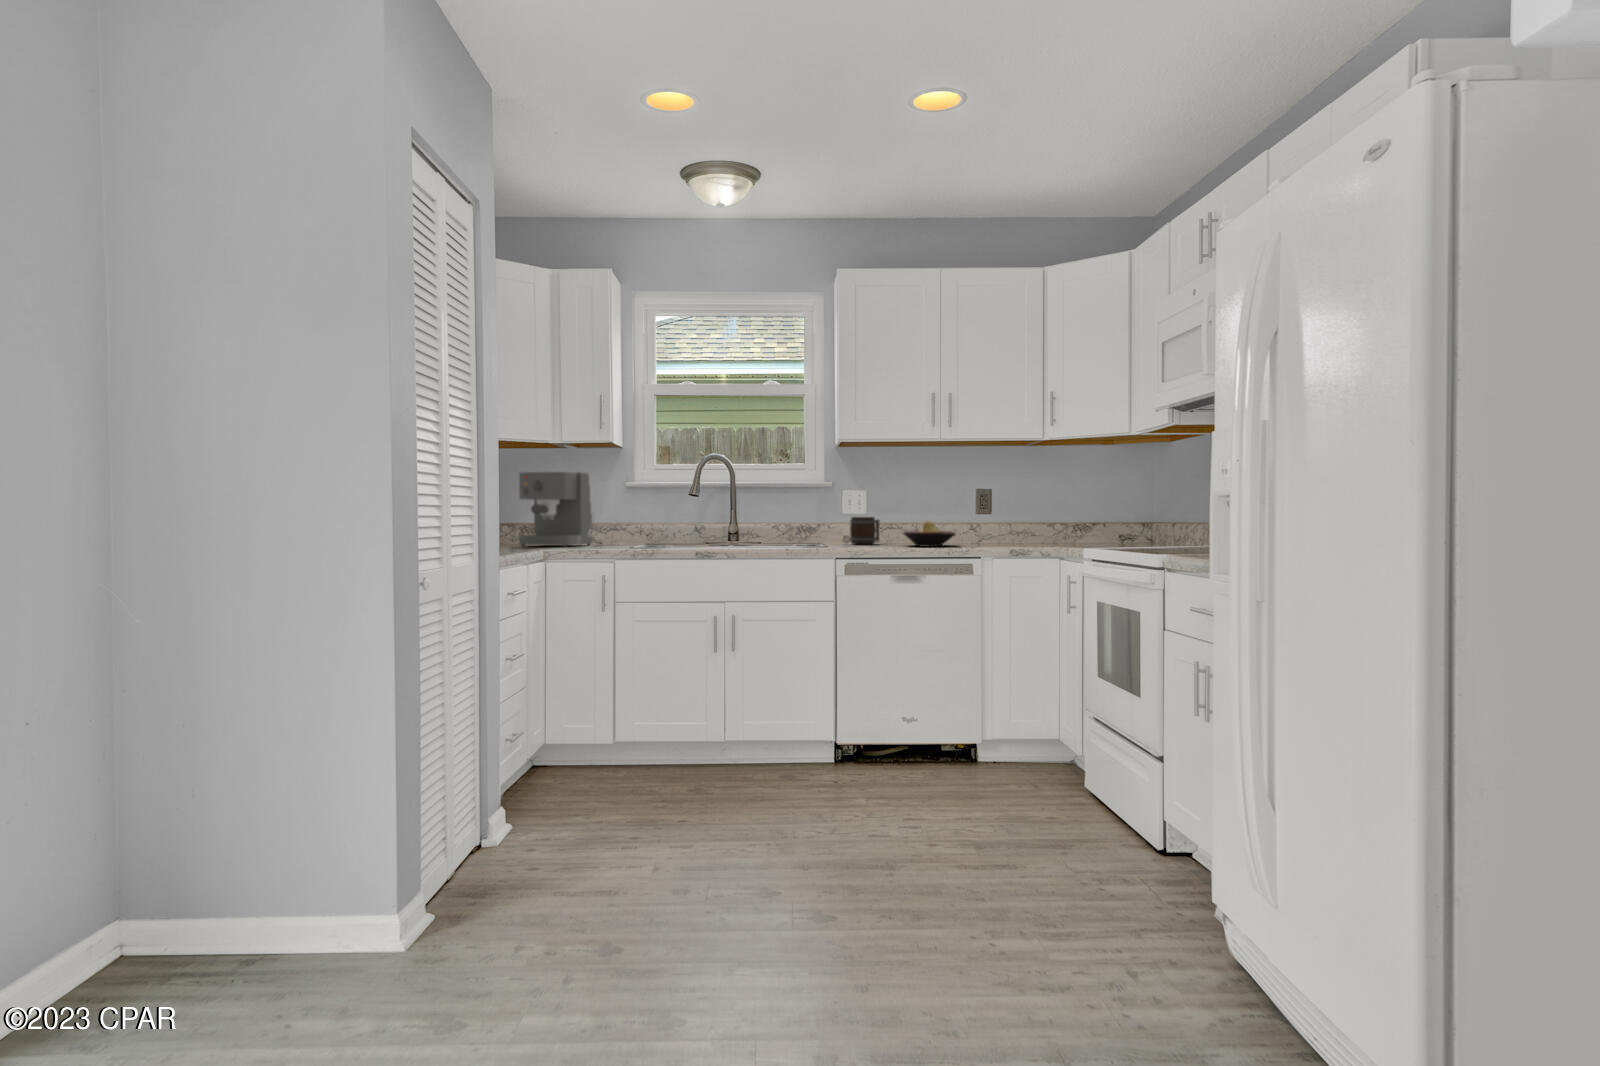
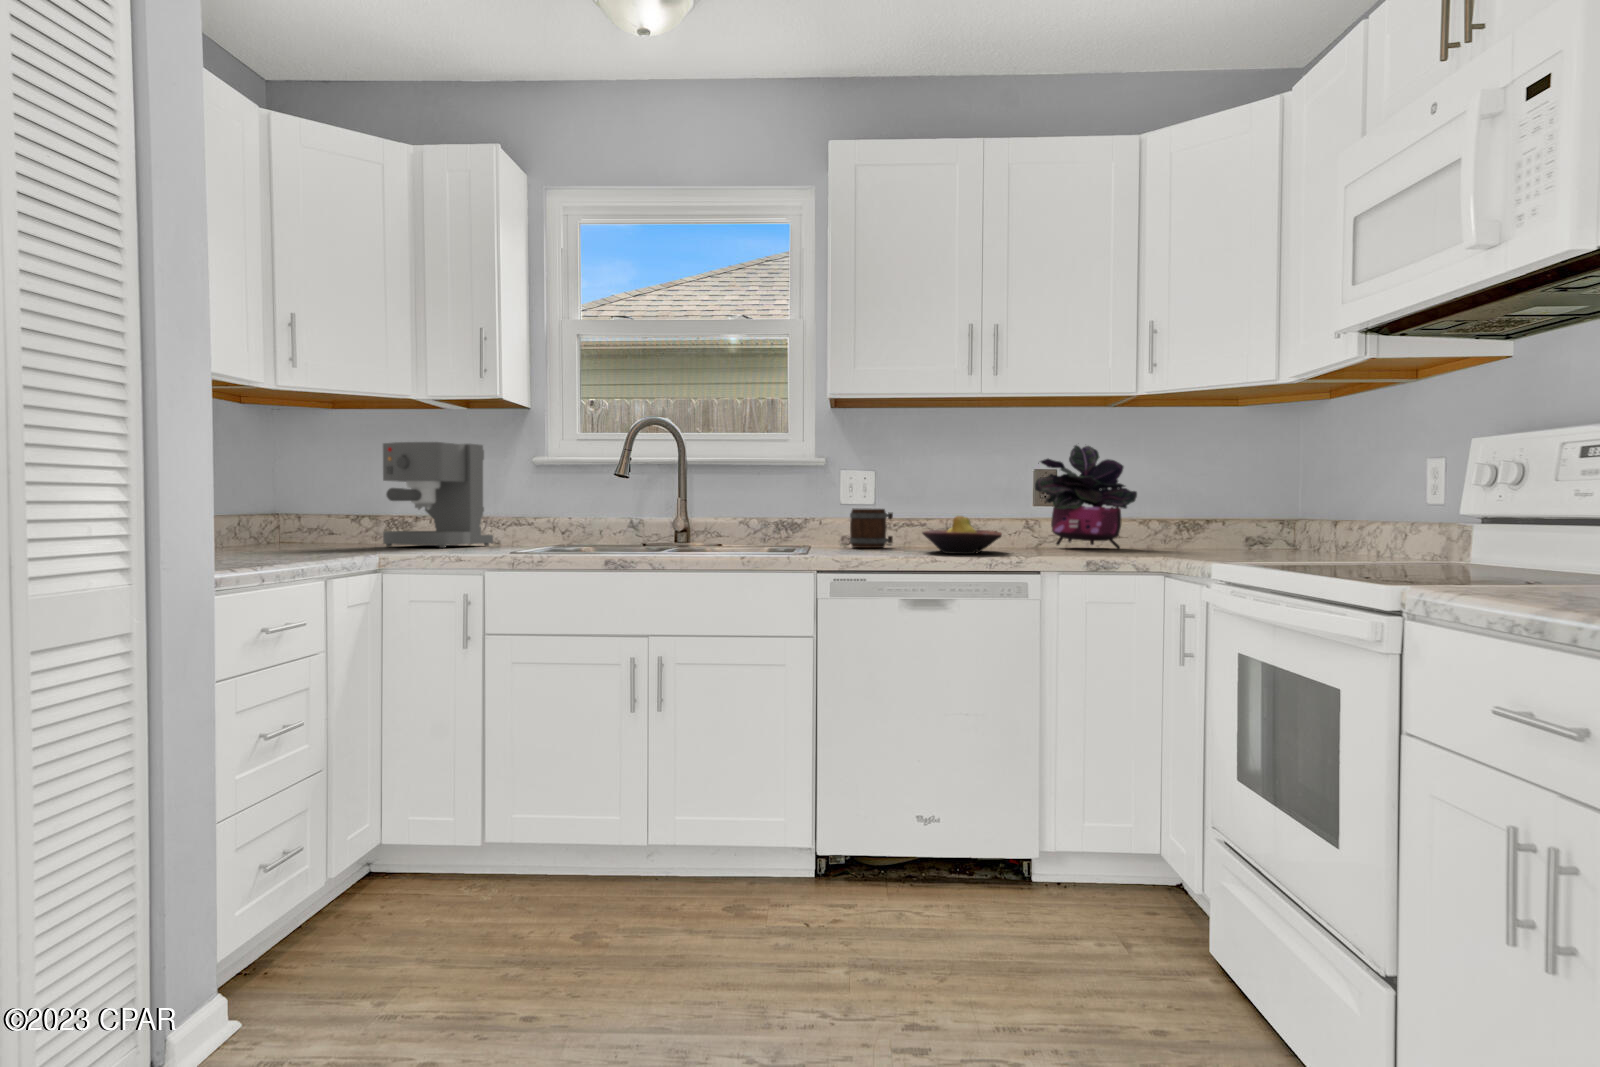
potted plant: none [977,471,1046,543] -> present [1035,445,1137,549]

